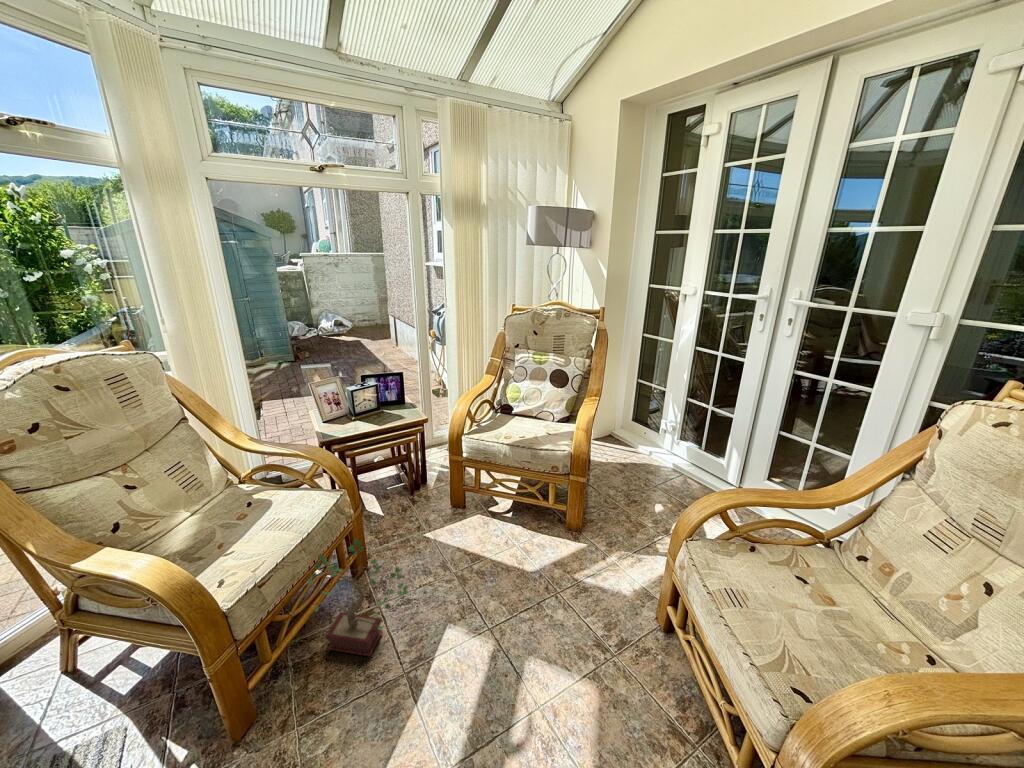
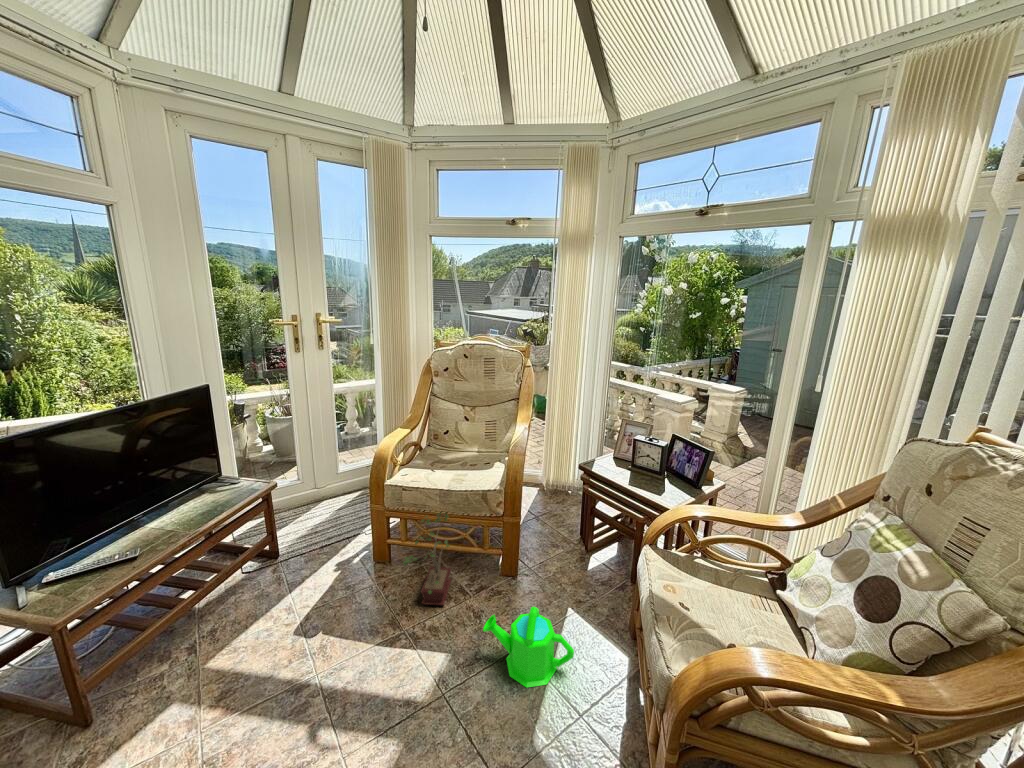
watering can: none [448,521,492,582] -> present [483,607,574,688]

